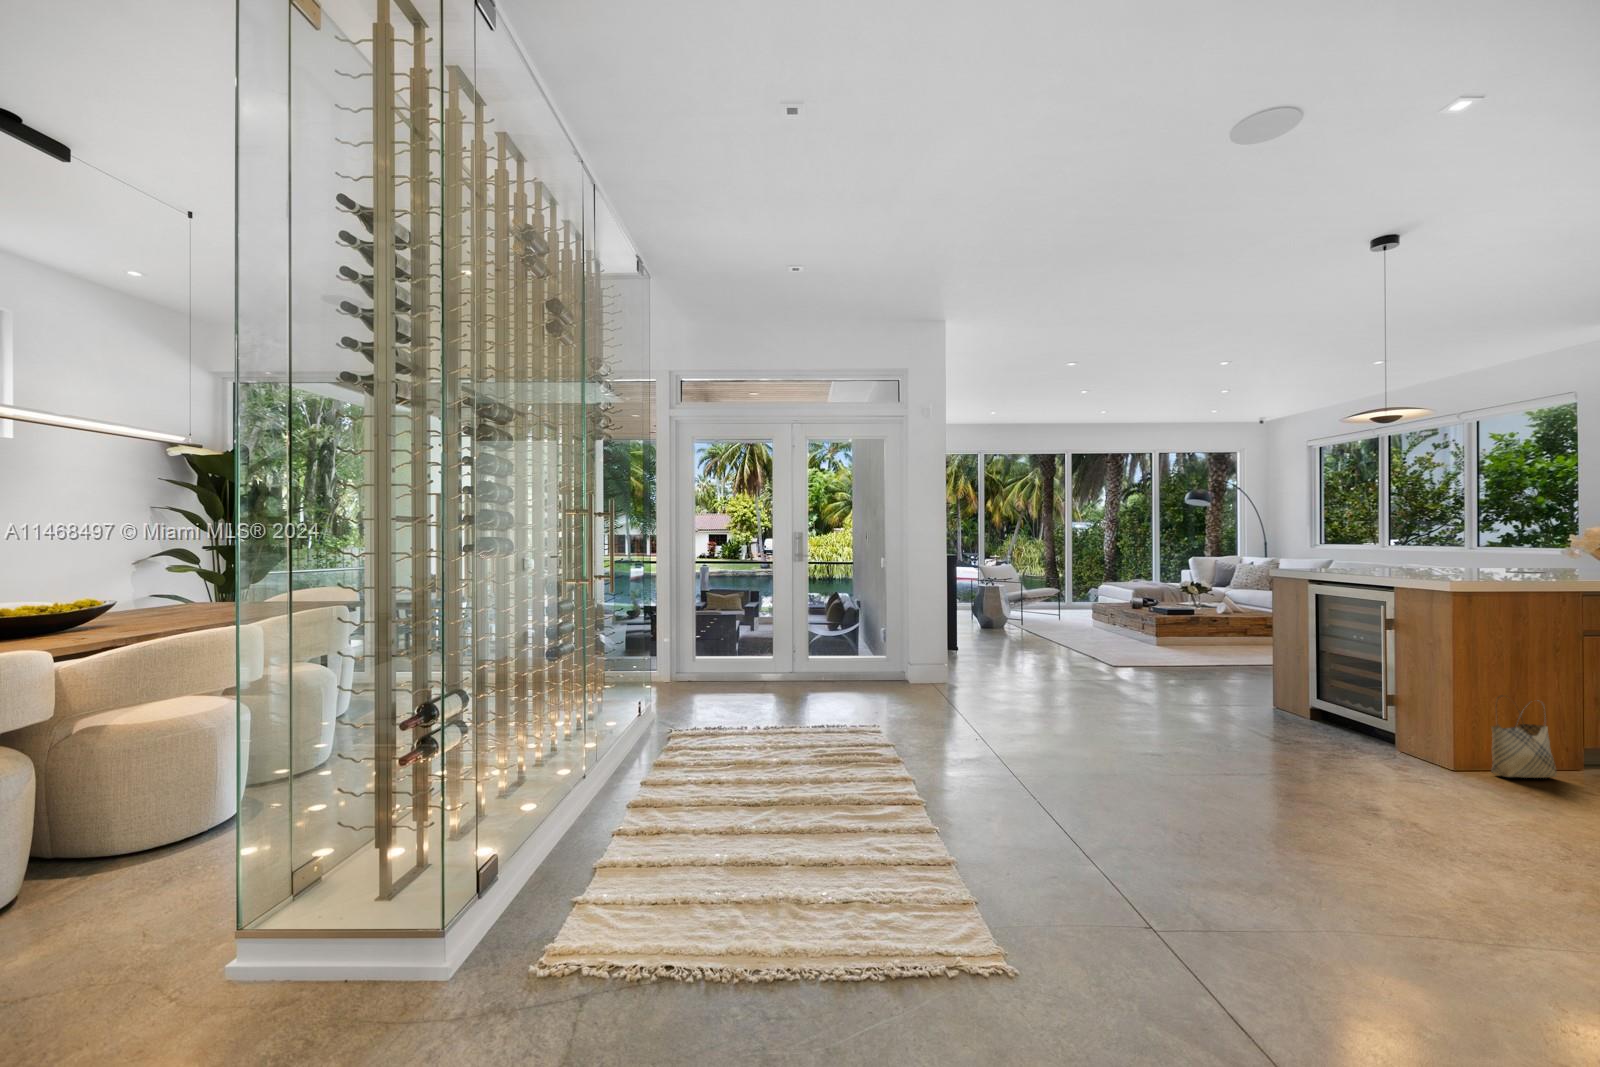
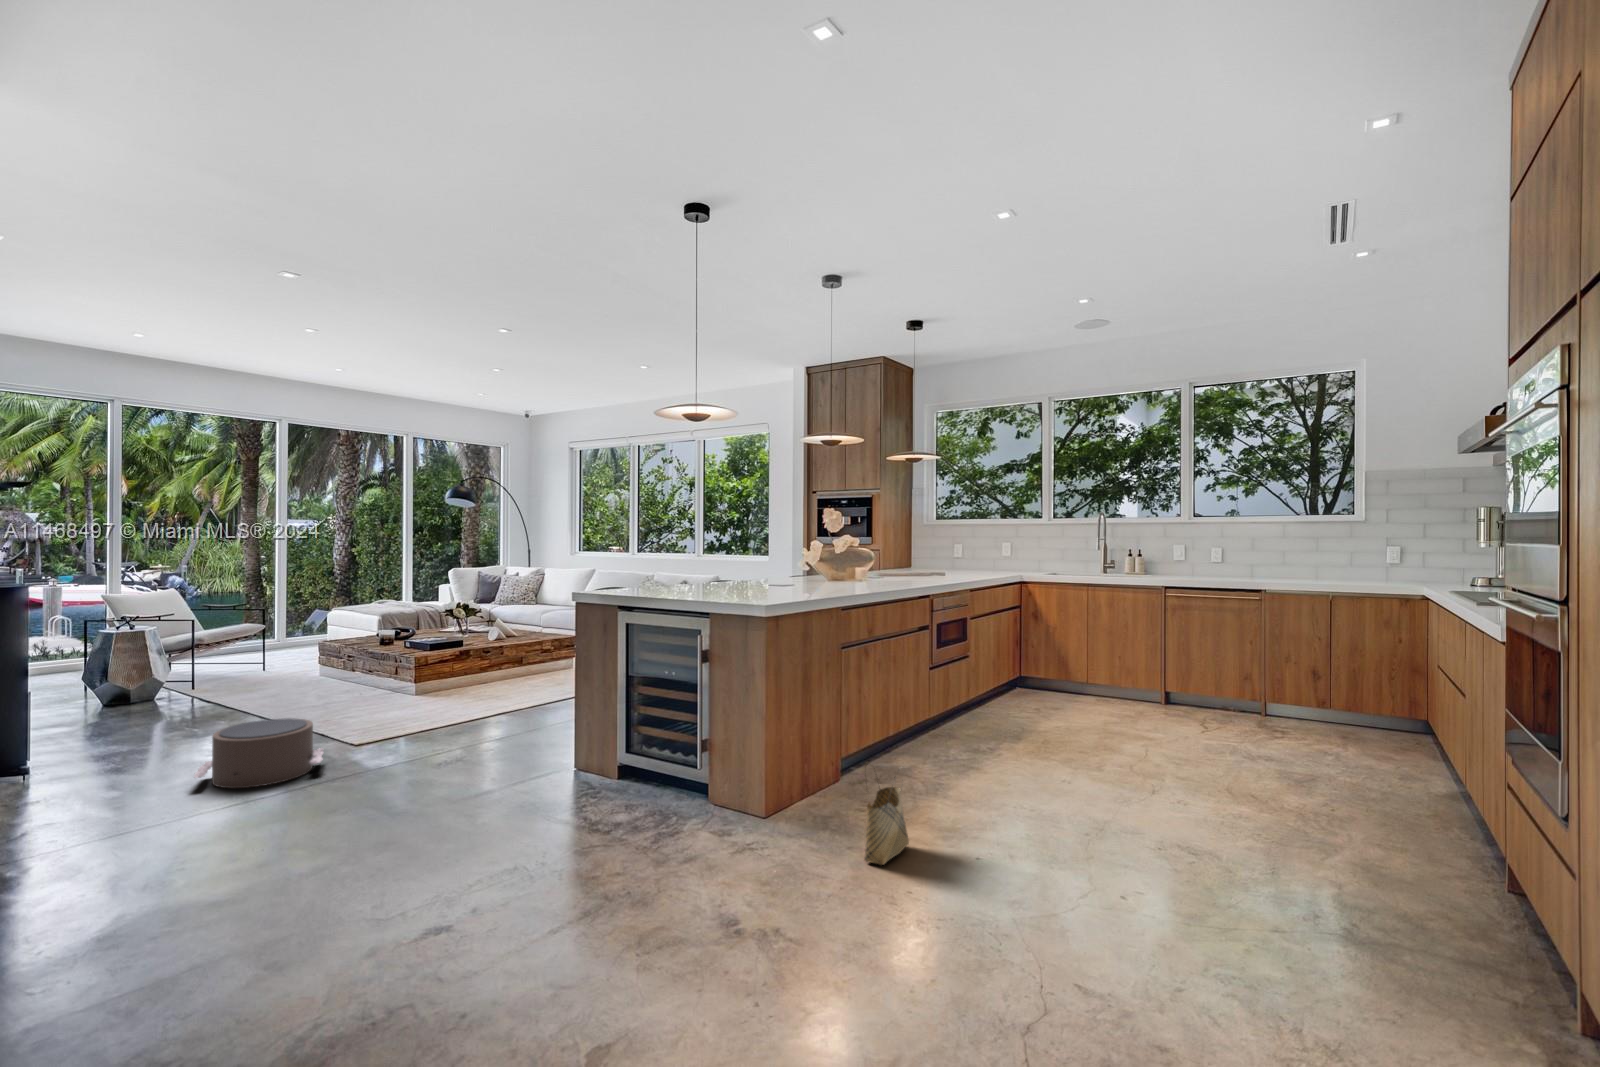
pouf: none [1027,634,1092,668] -> present [194,718,323,788]

